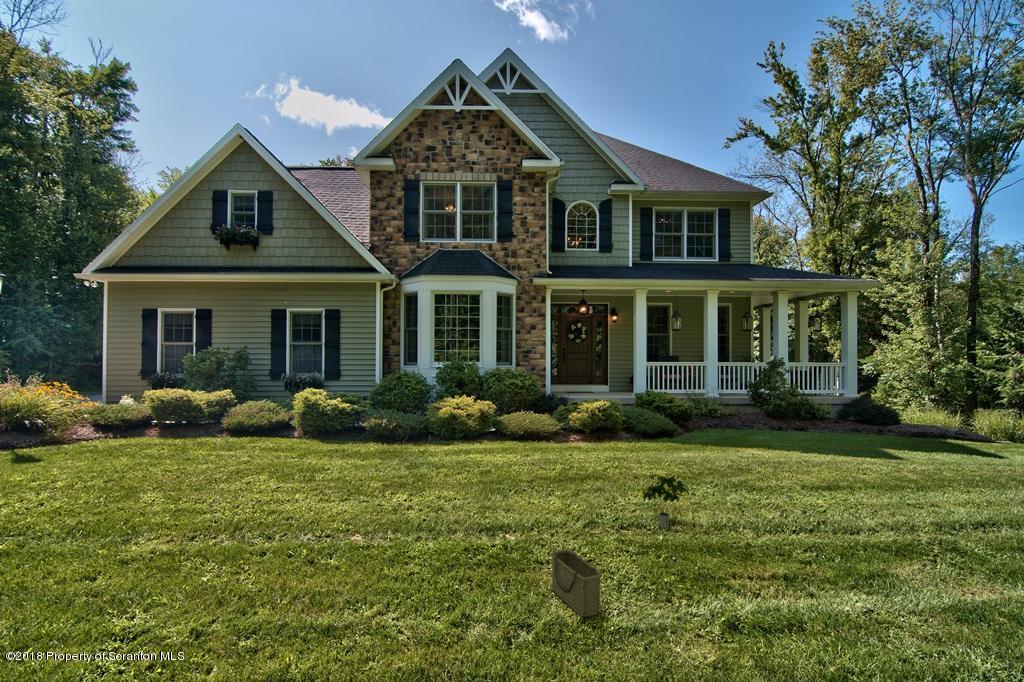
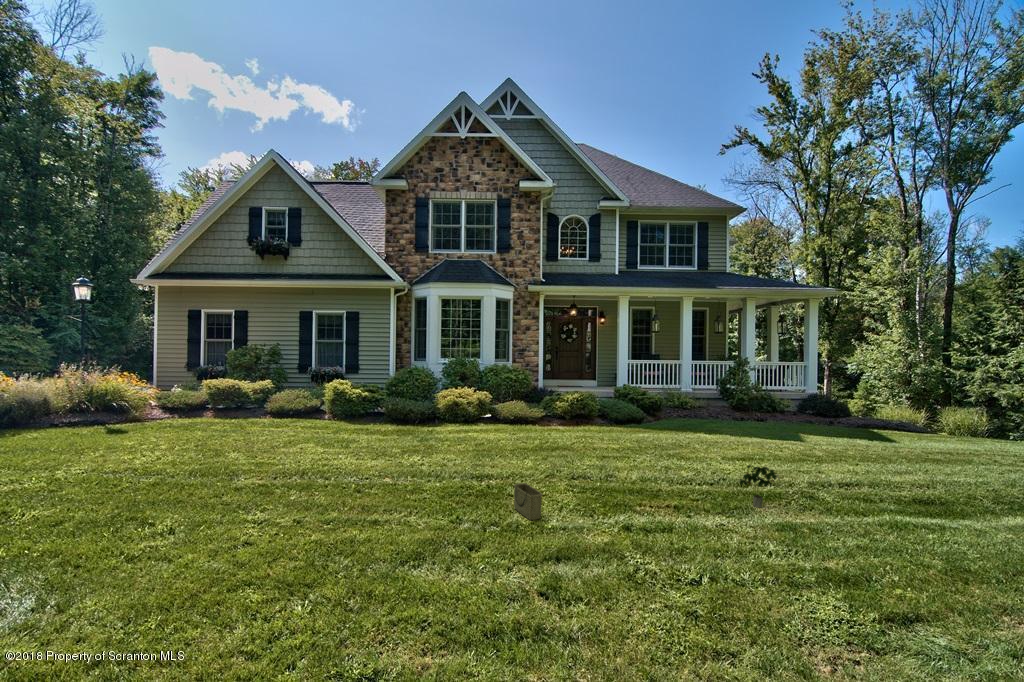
potted plant: present [643,475,689,528] -> present [739,465,780,508]

